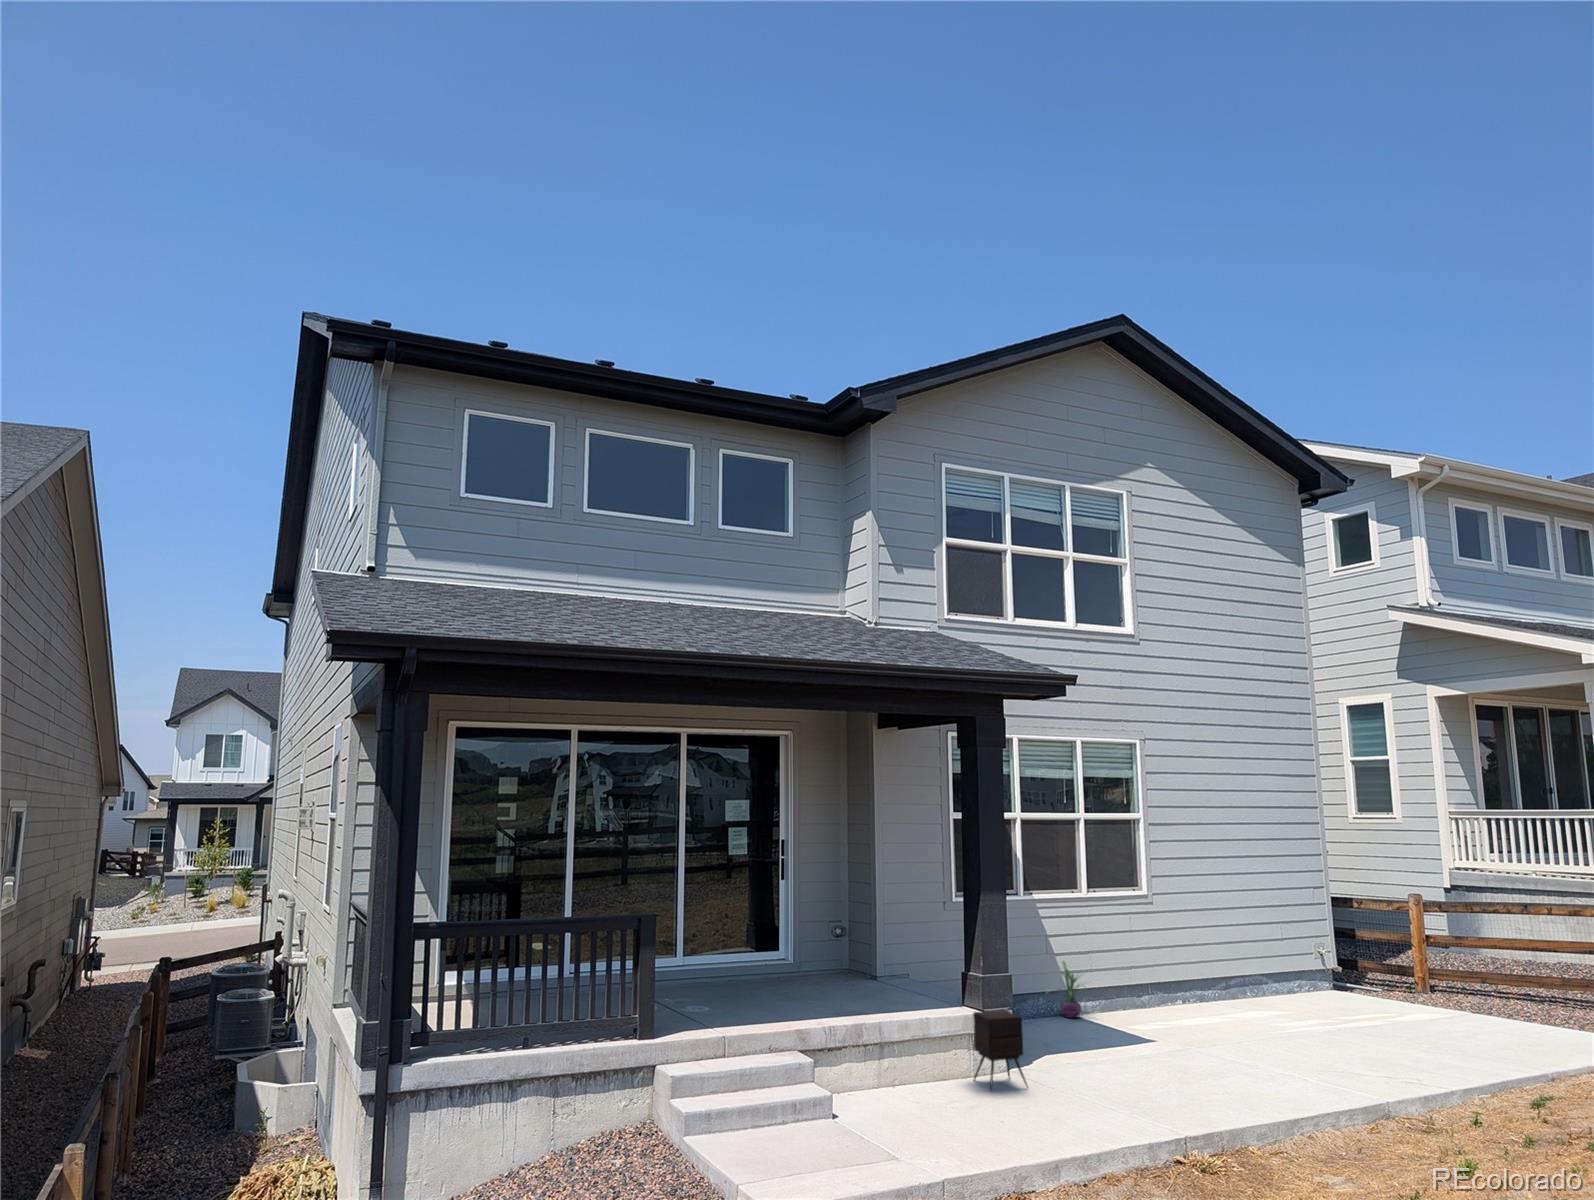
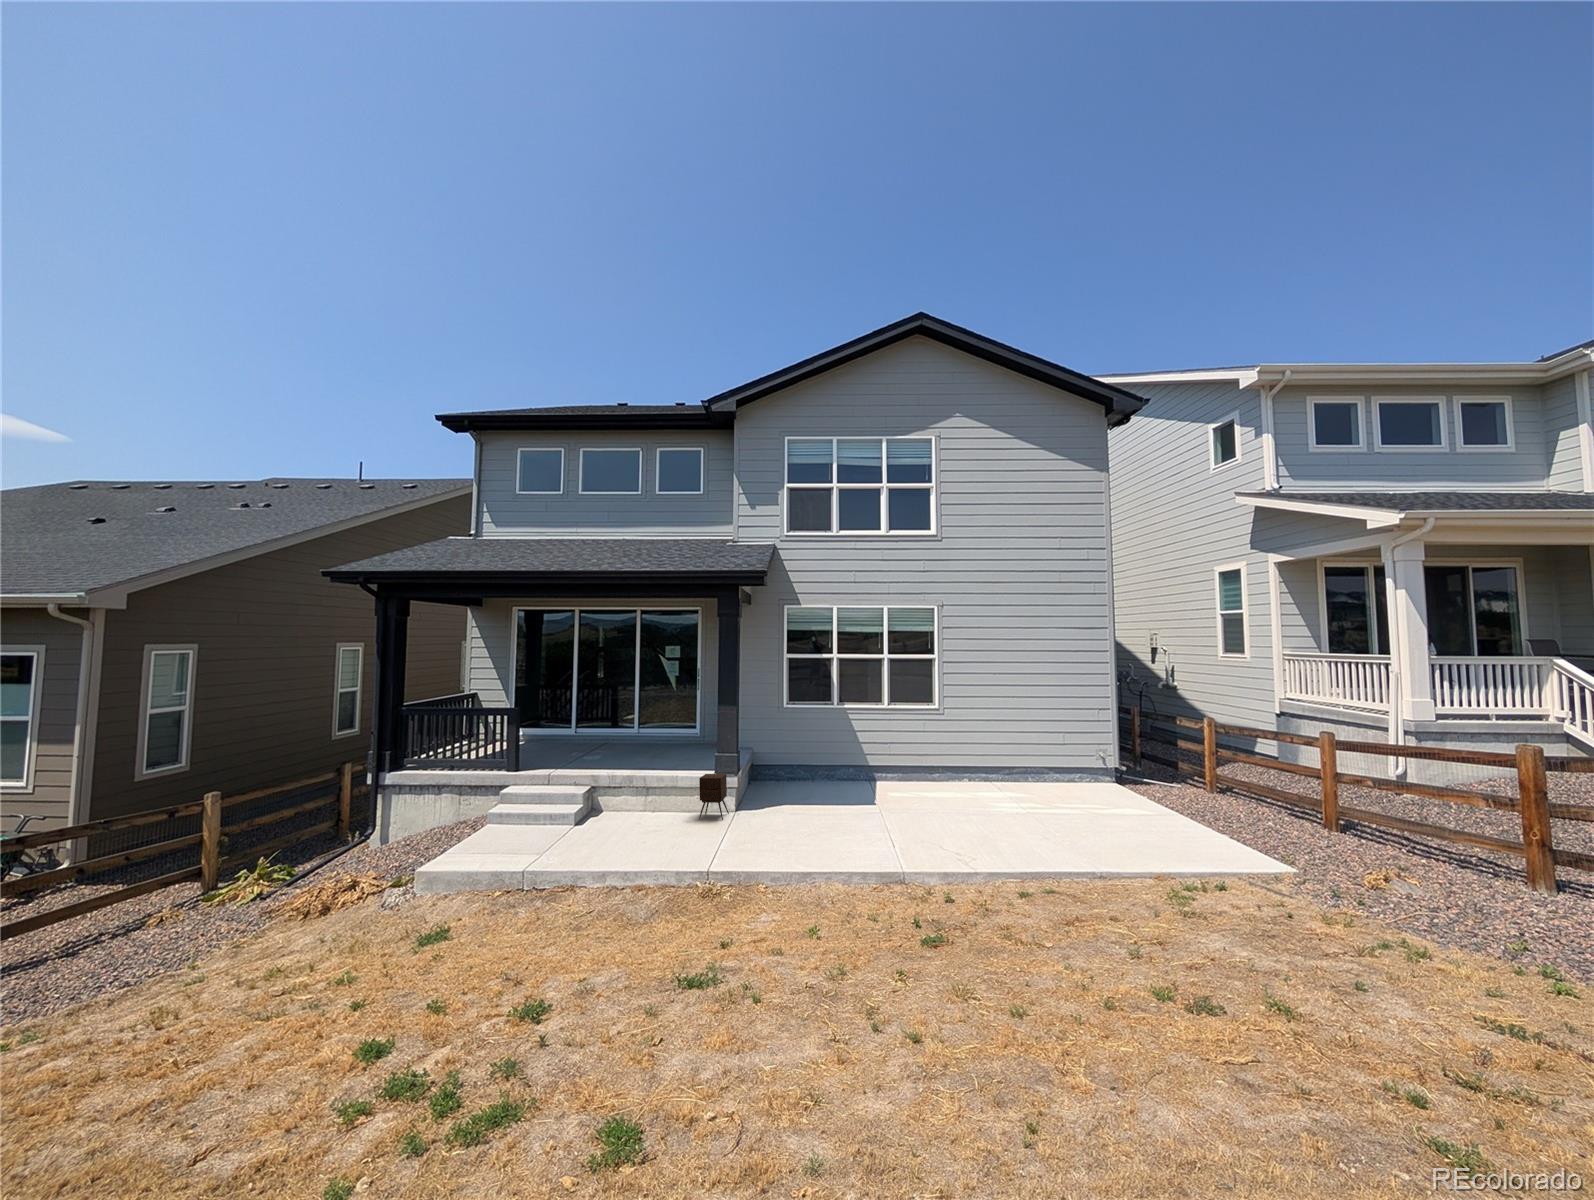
decorative plant: present [1049,961,1081,1018] -> none [837,749,874,785]

